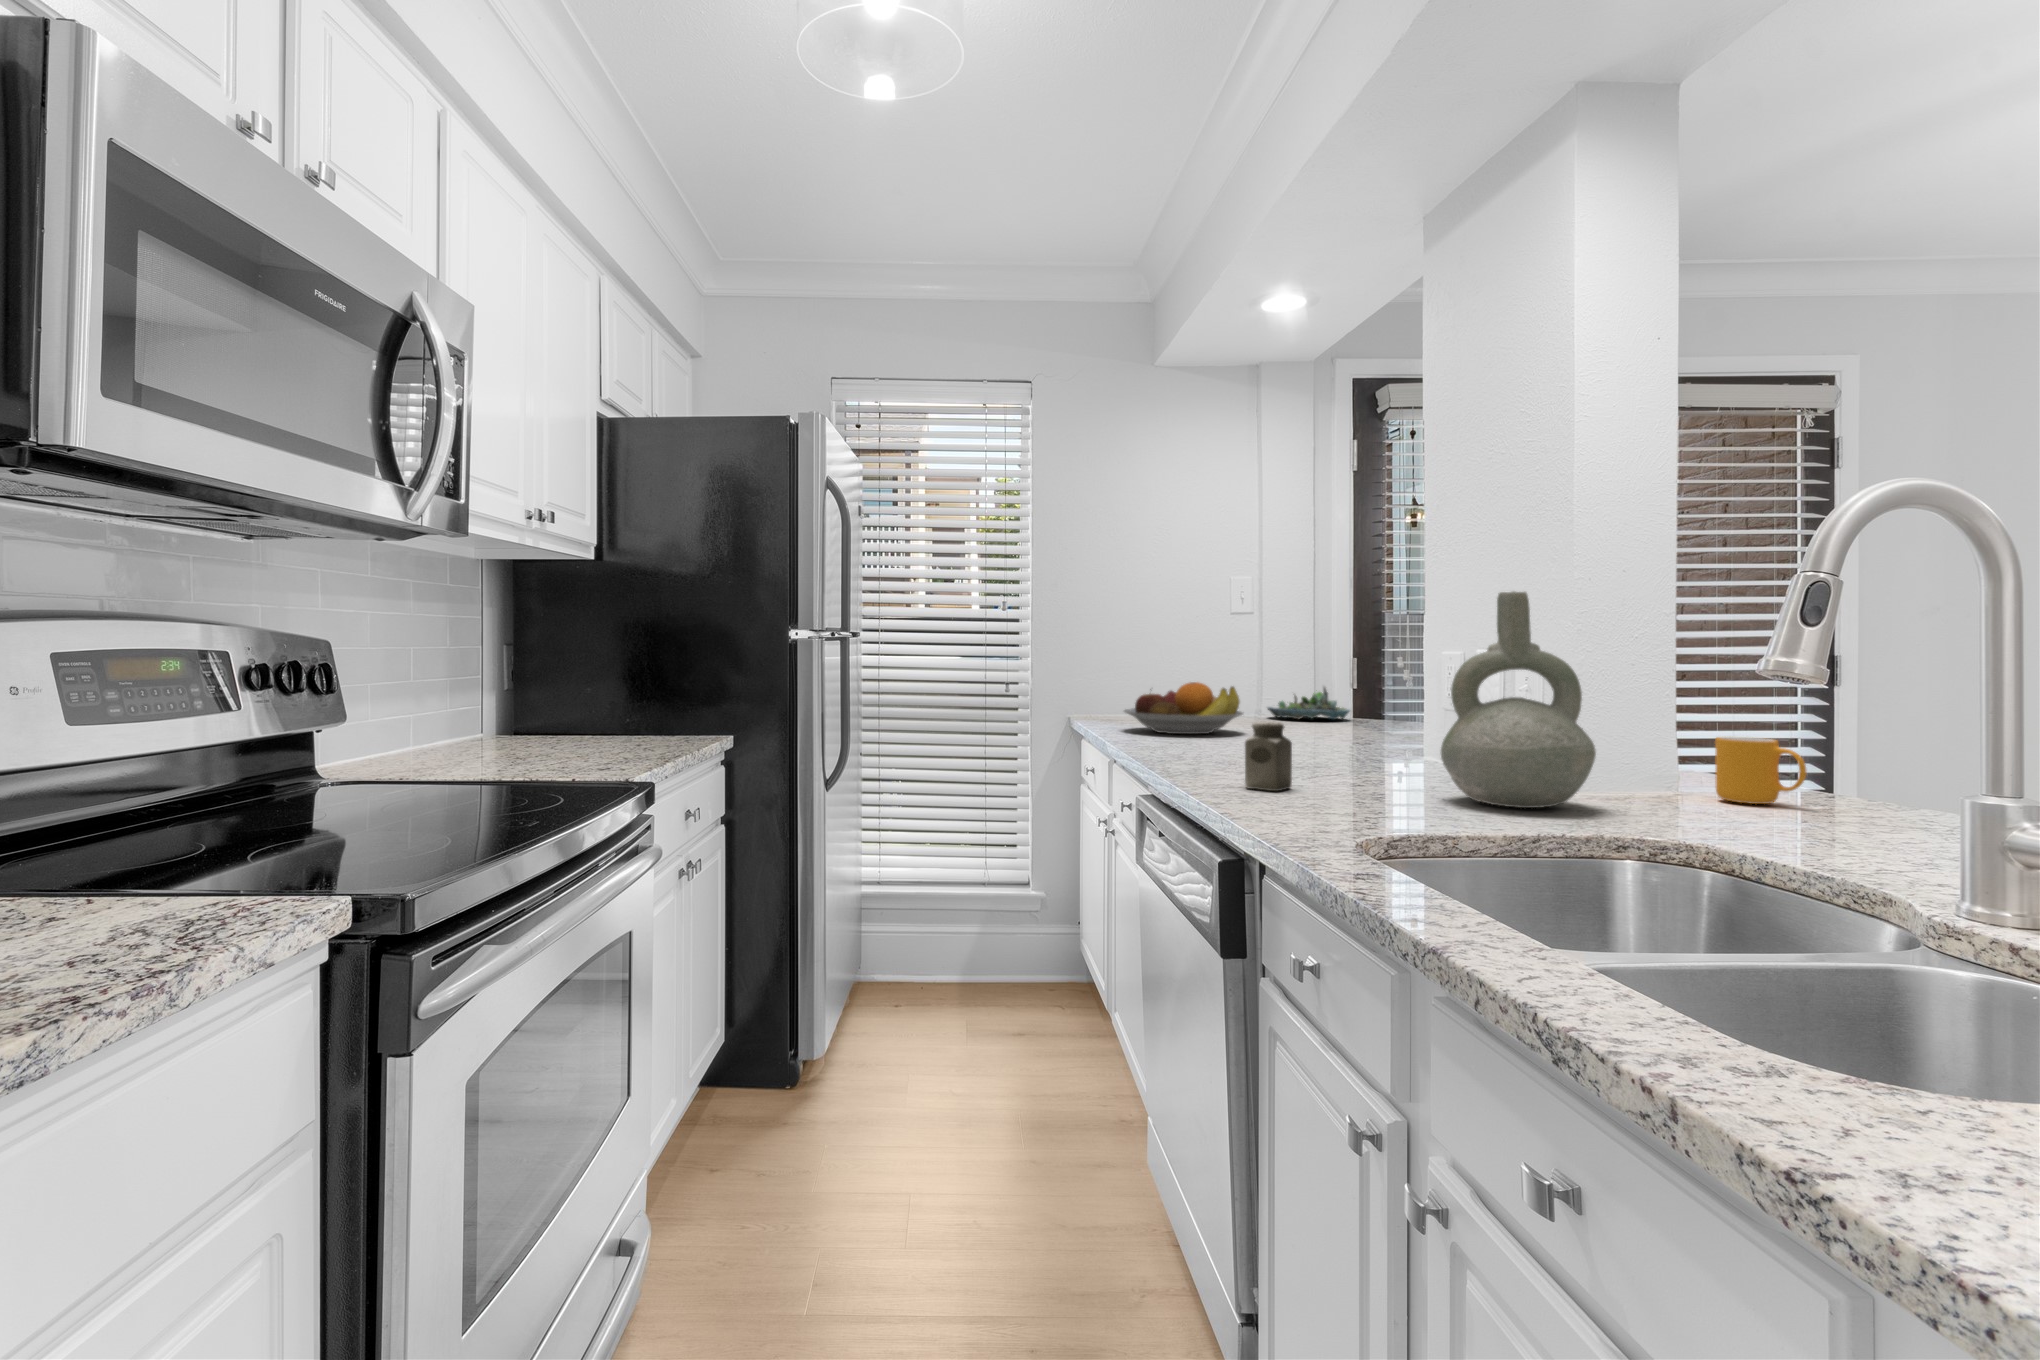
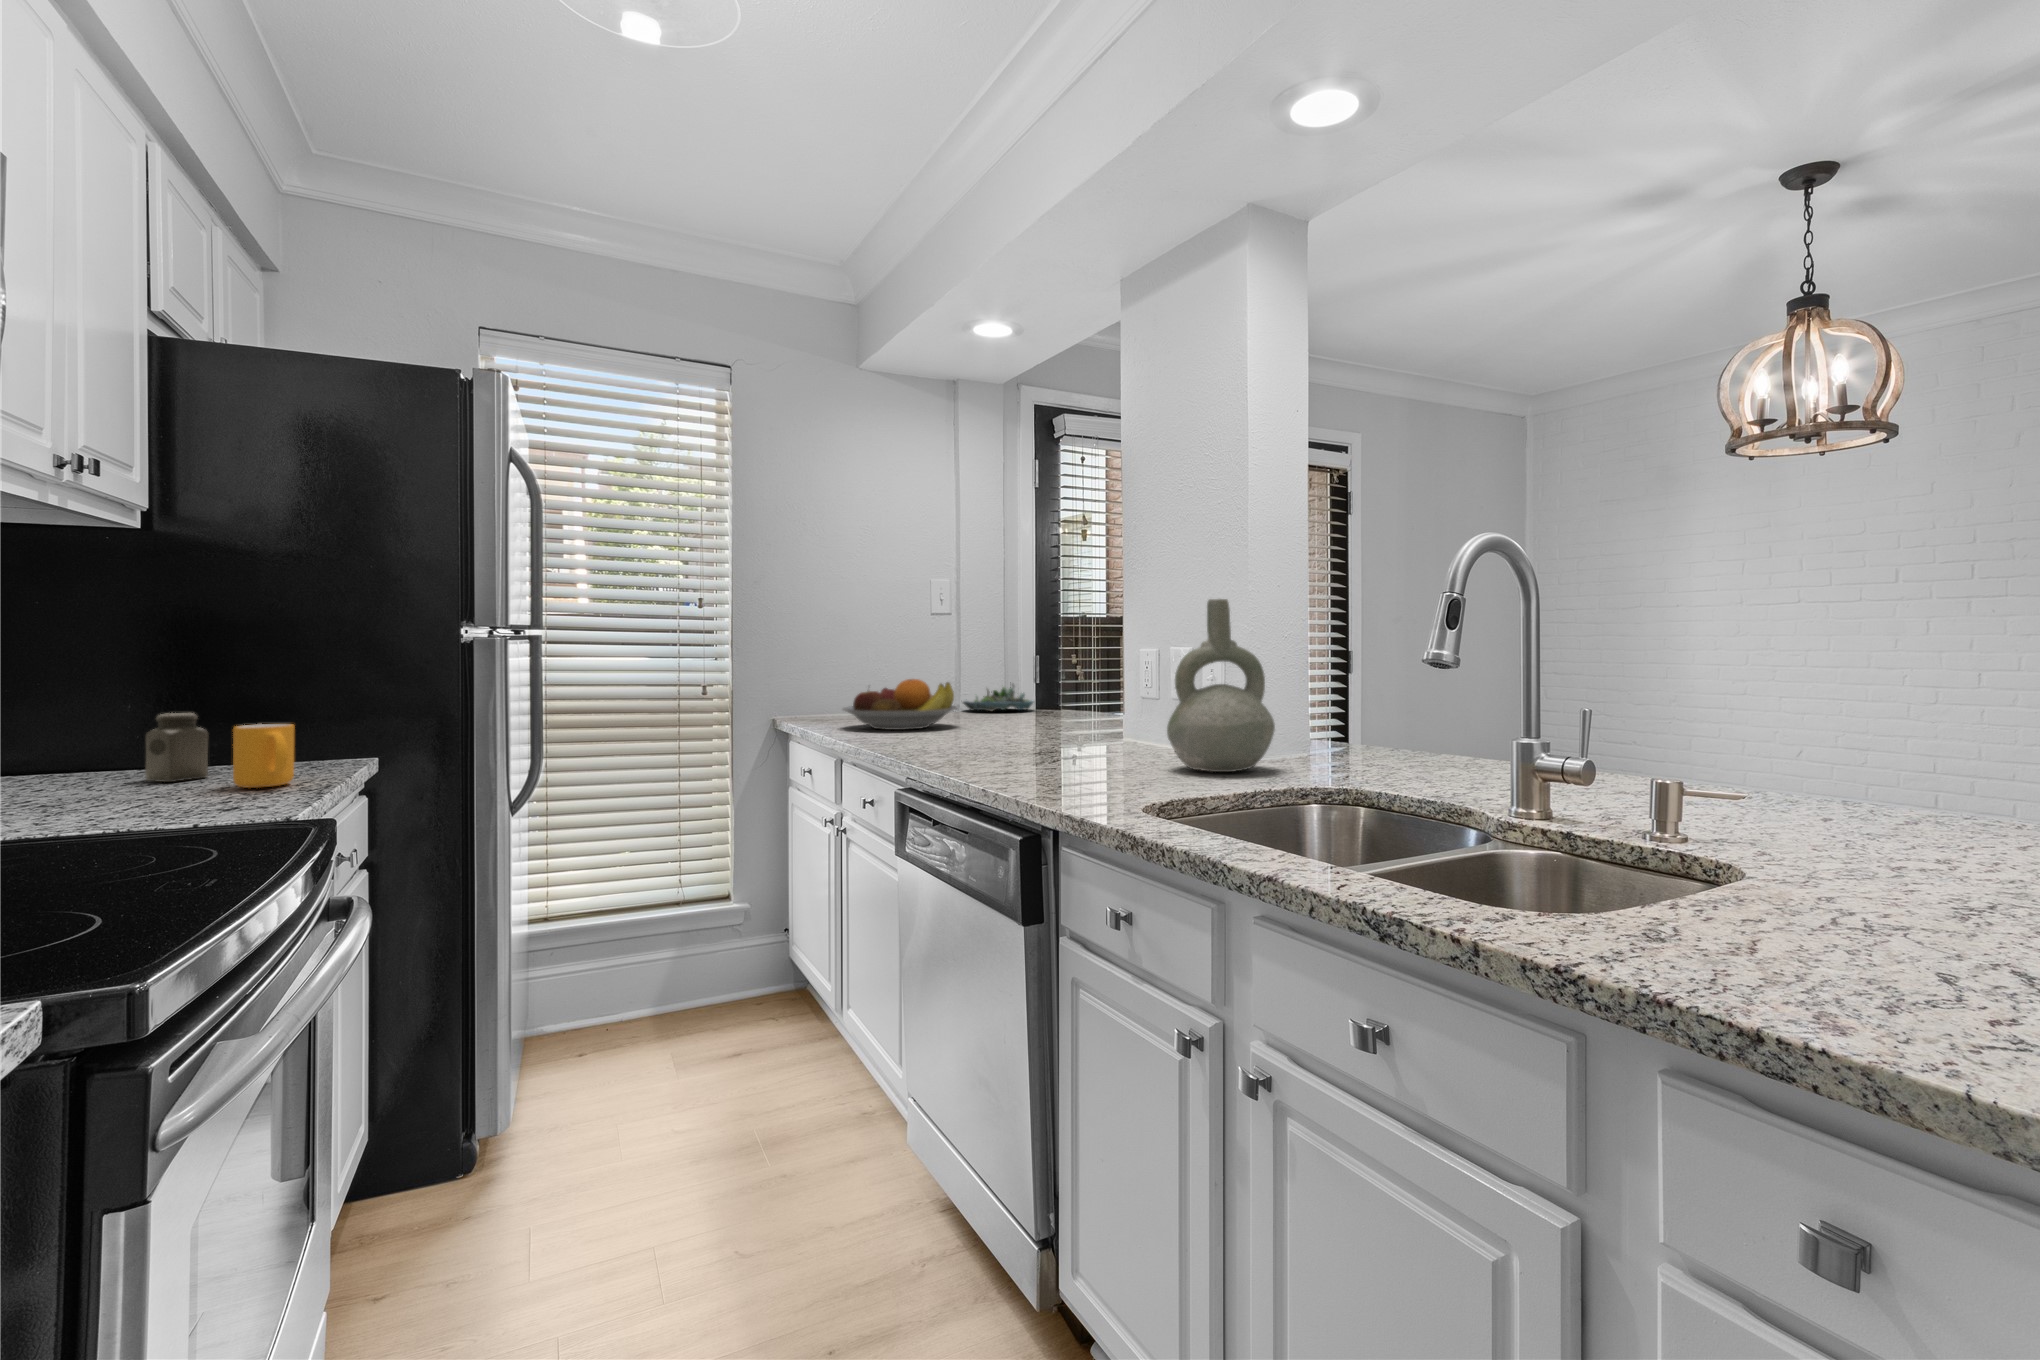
salt shaker: present [1245,722,1292,791] -> present [145,713,209,782]
mug: present [1715,737,1806,804] -> present [233,724,295,788]

